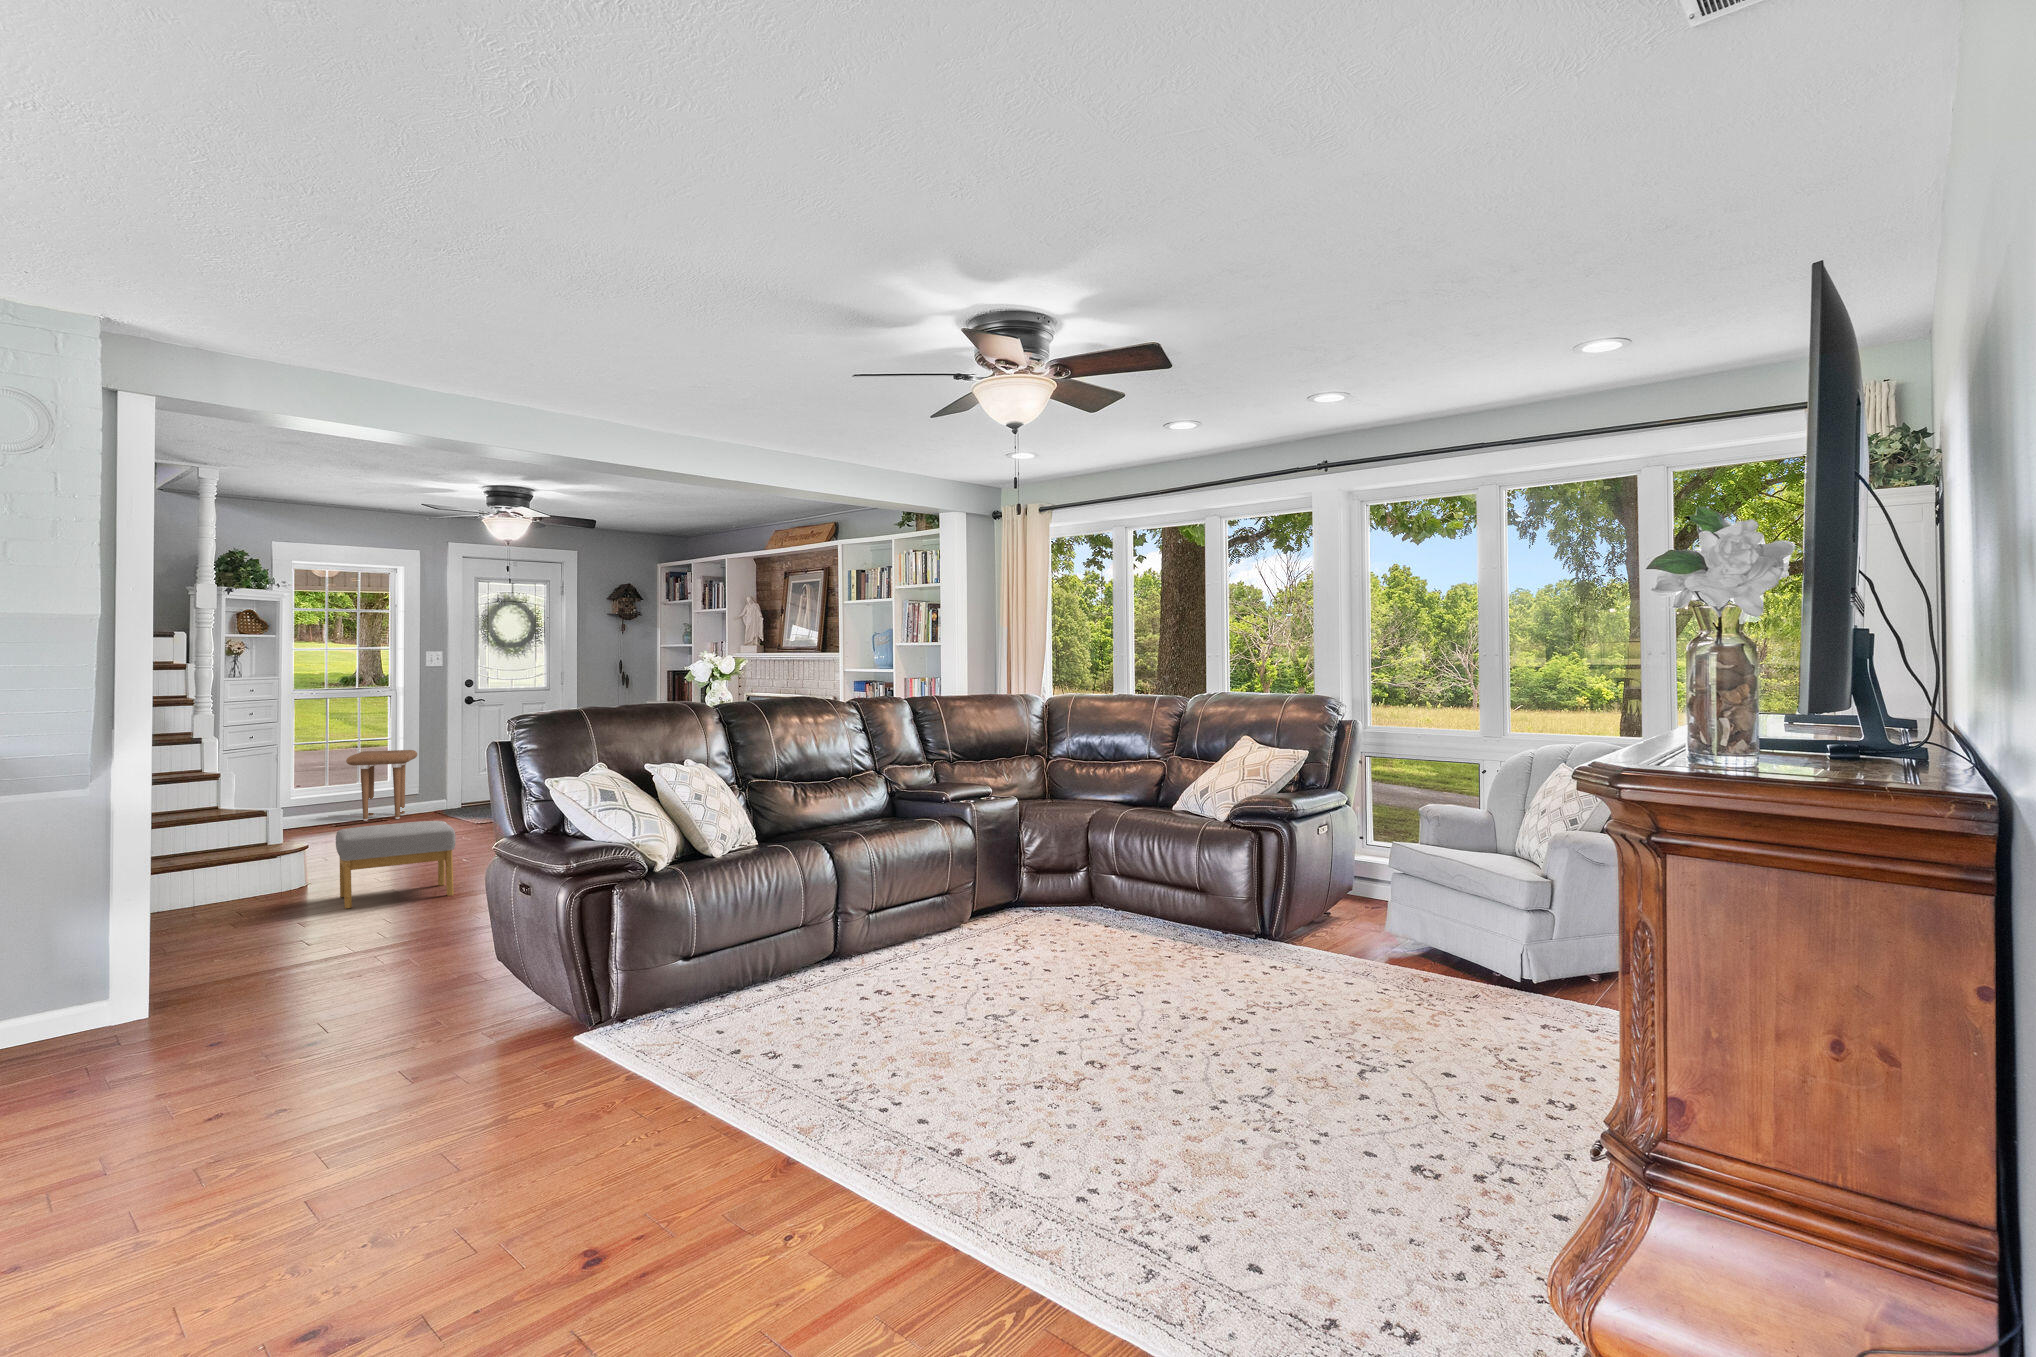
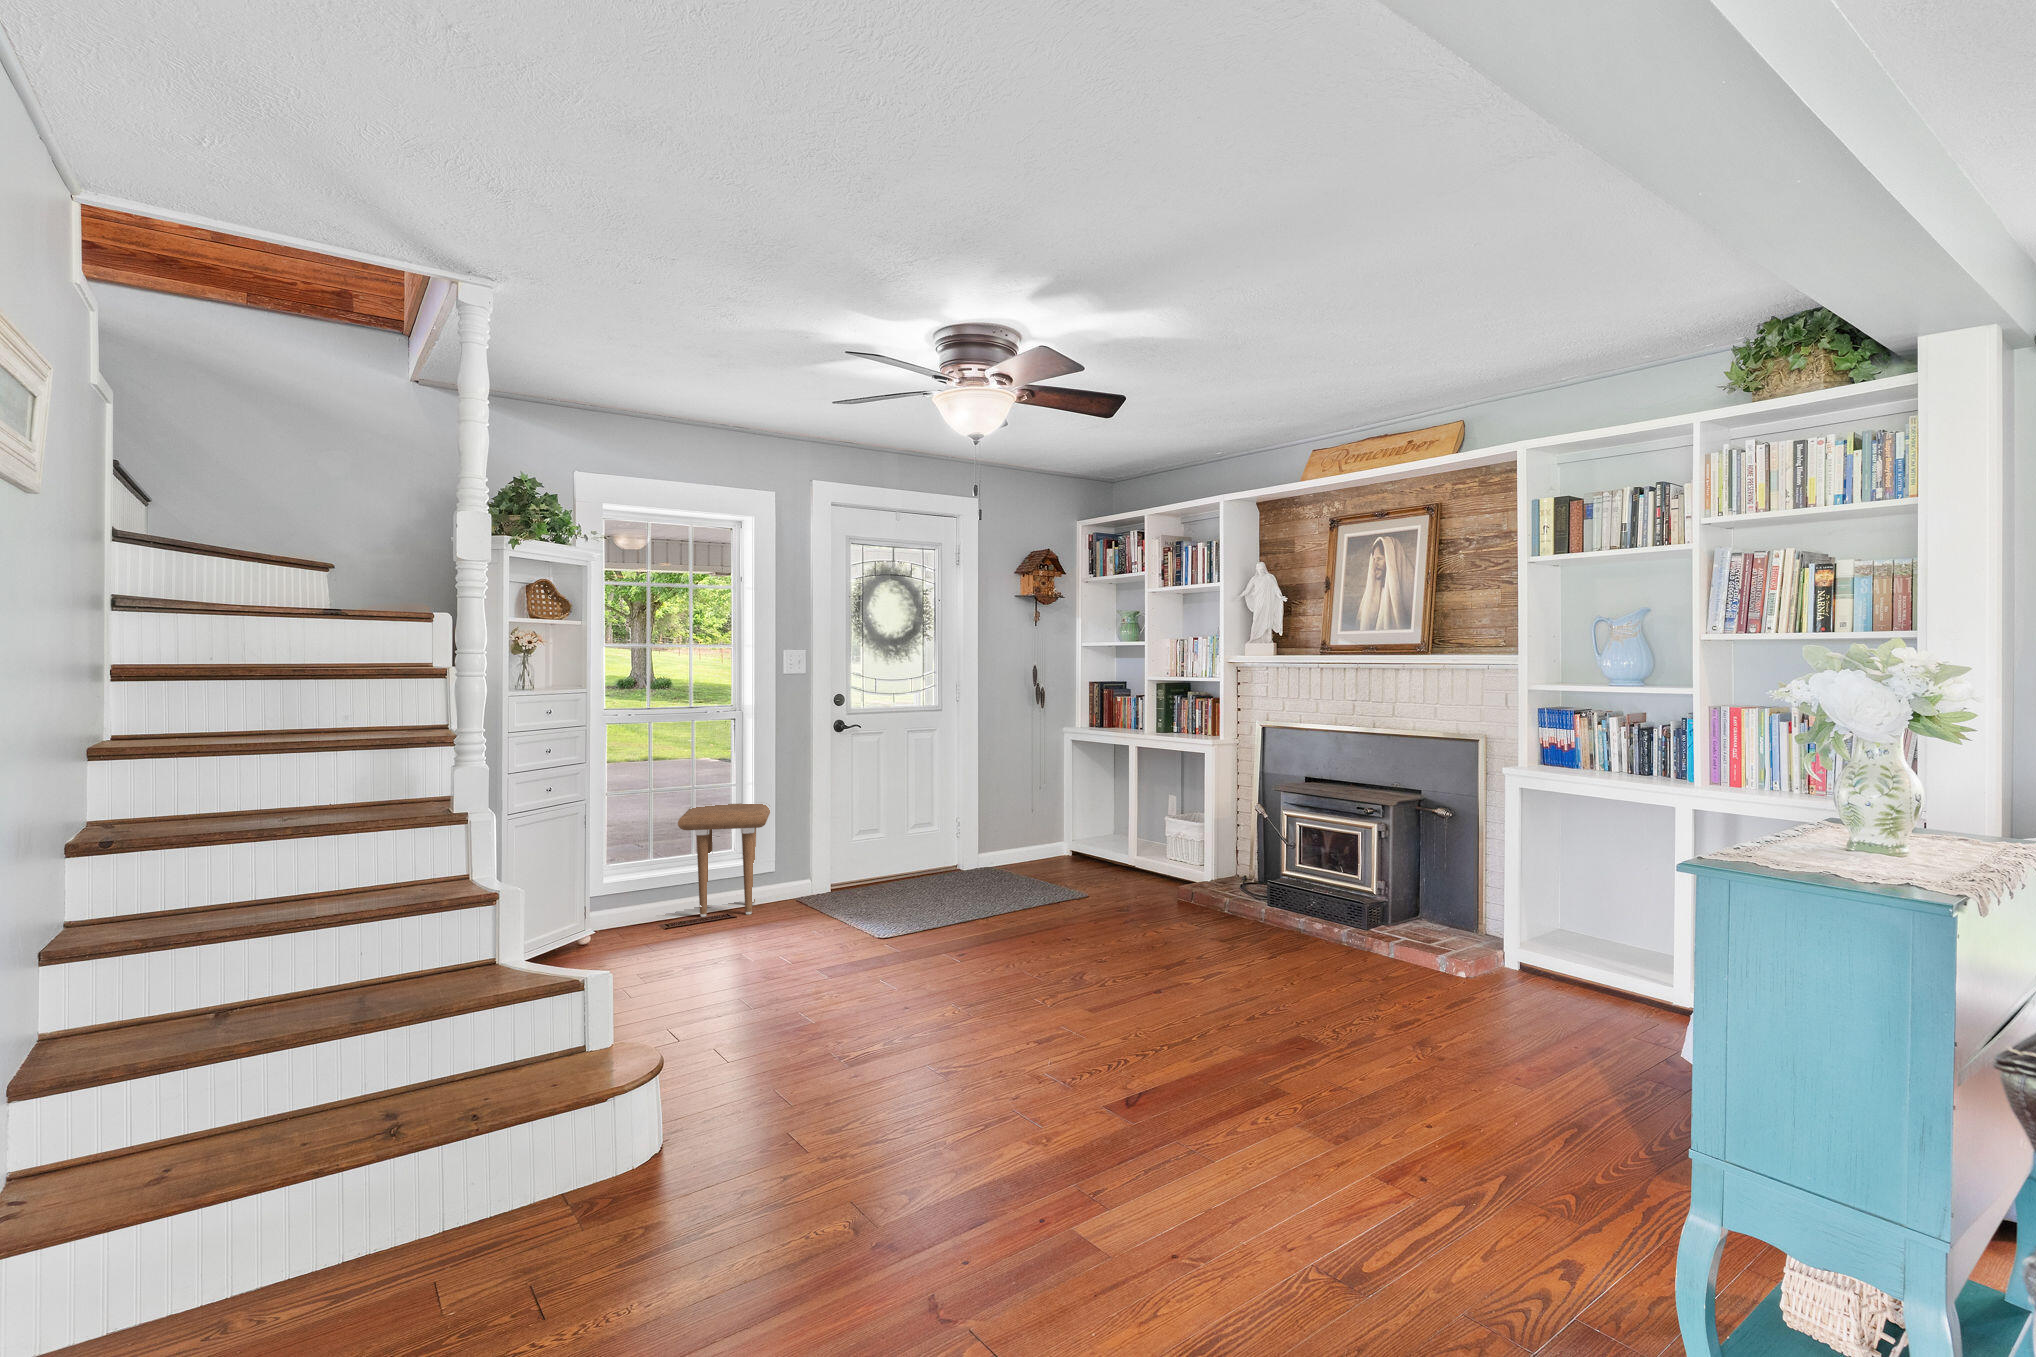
footstool: present [336,821,455,908] -> none [743,1031,1017,1307]

